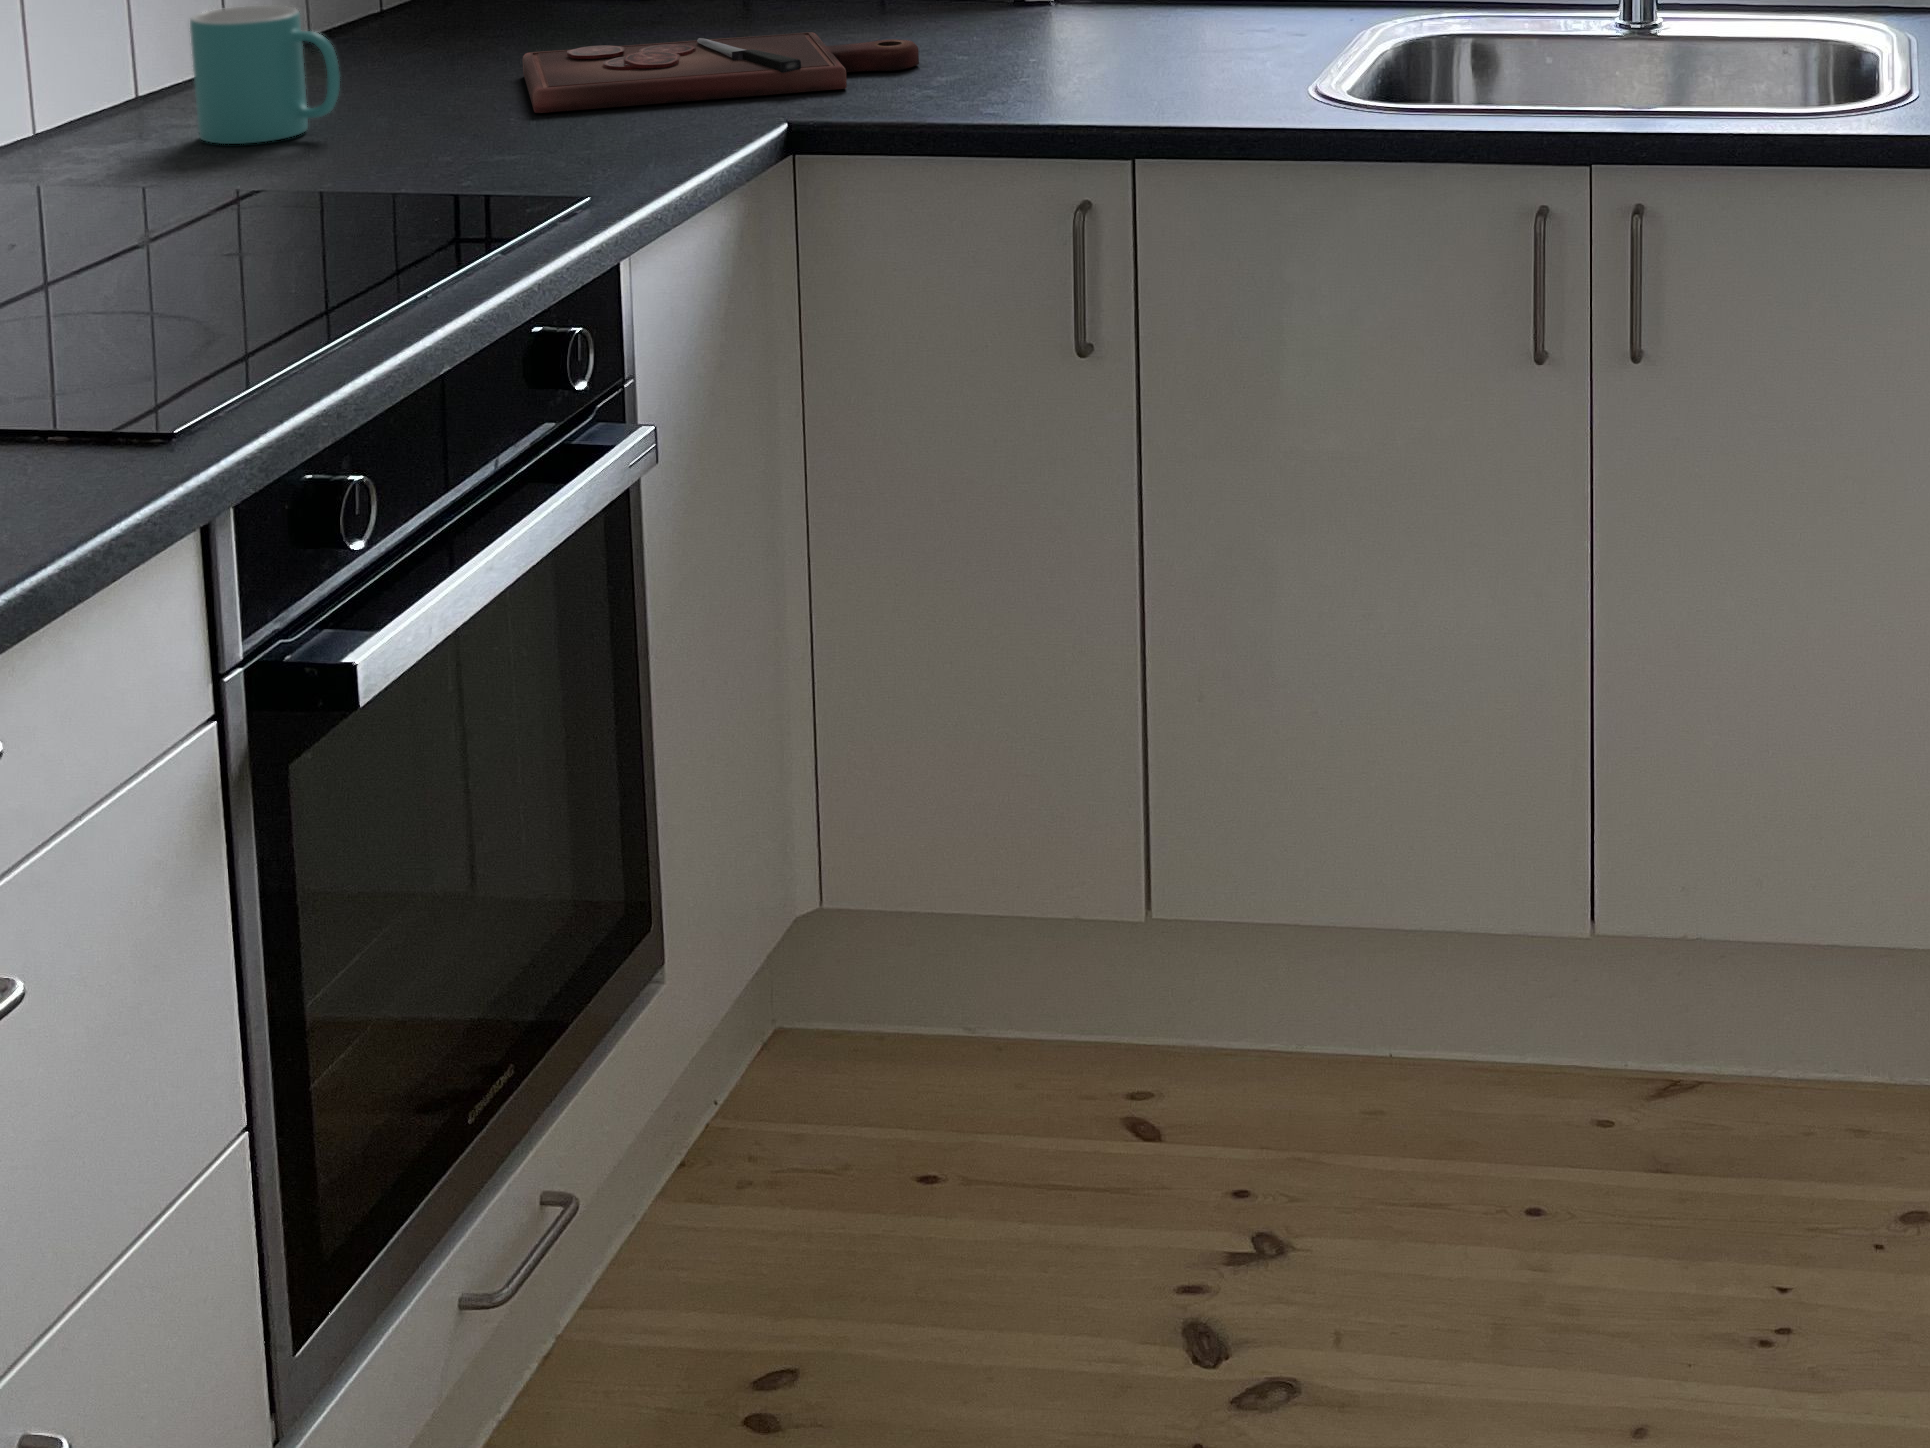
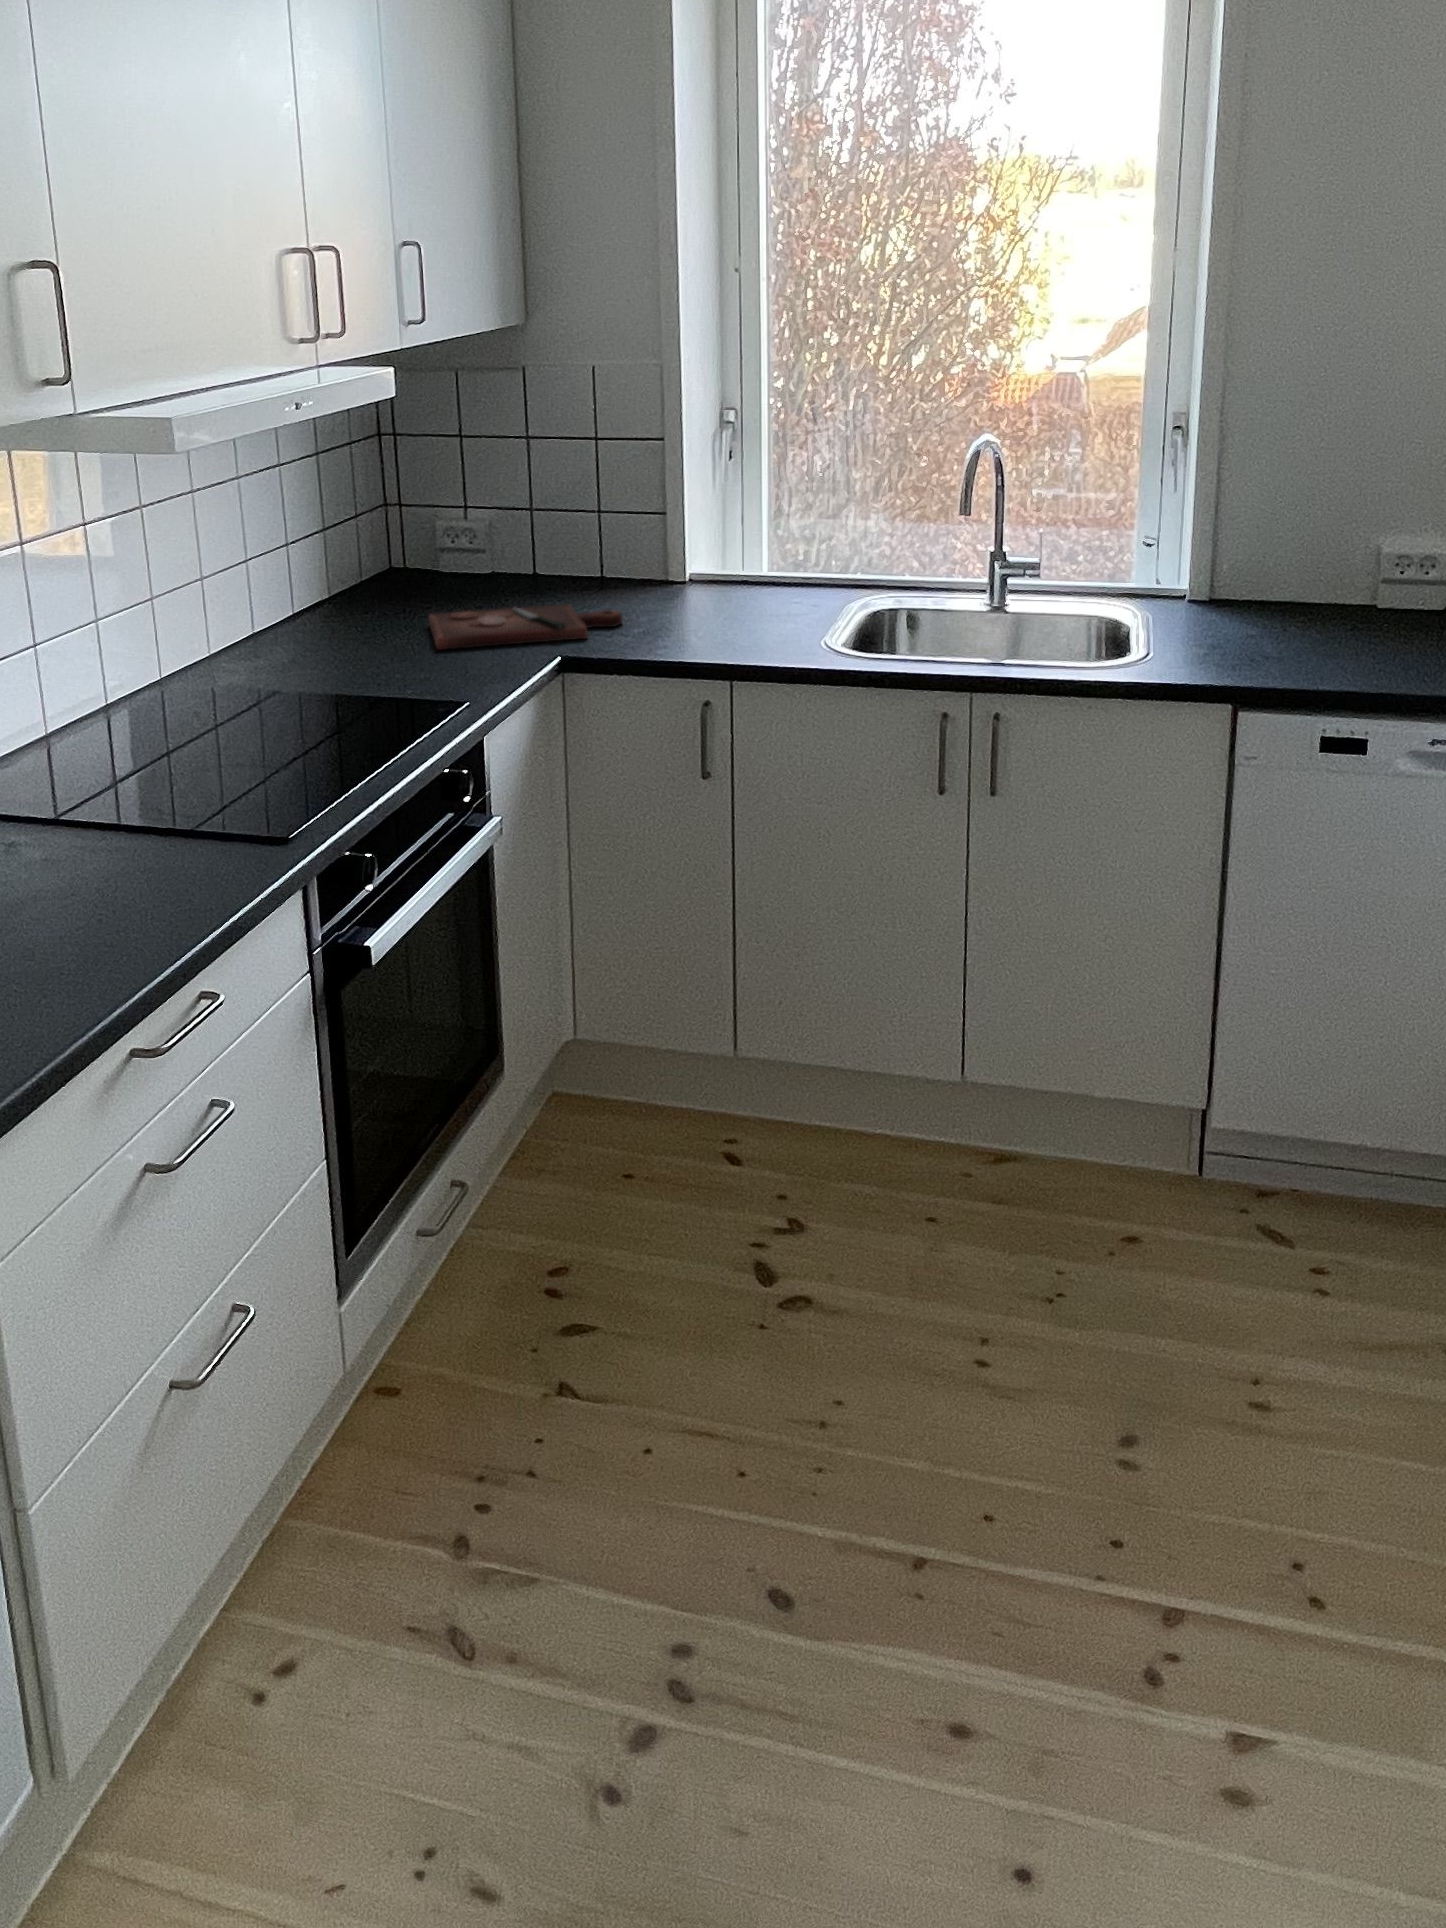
mug: present [190,6,340,144] -> none [276,596,346,665]

